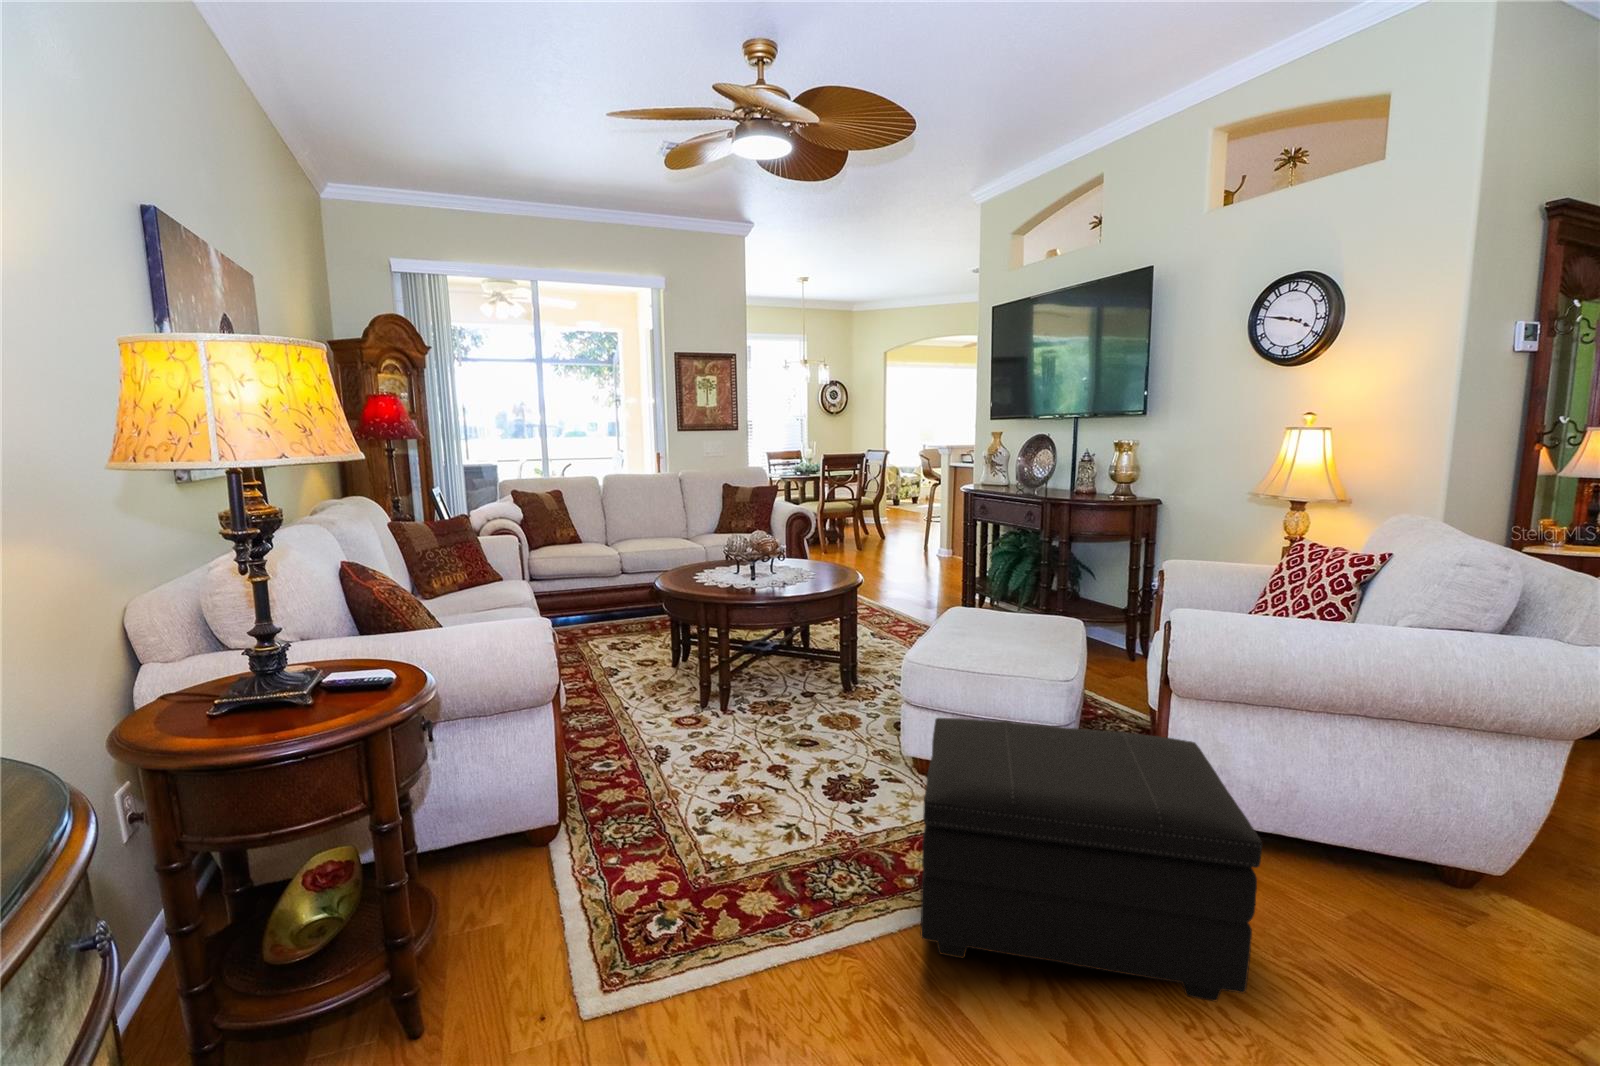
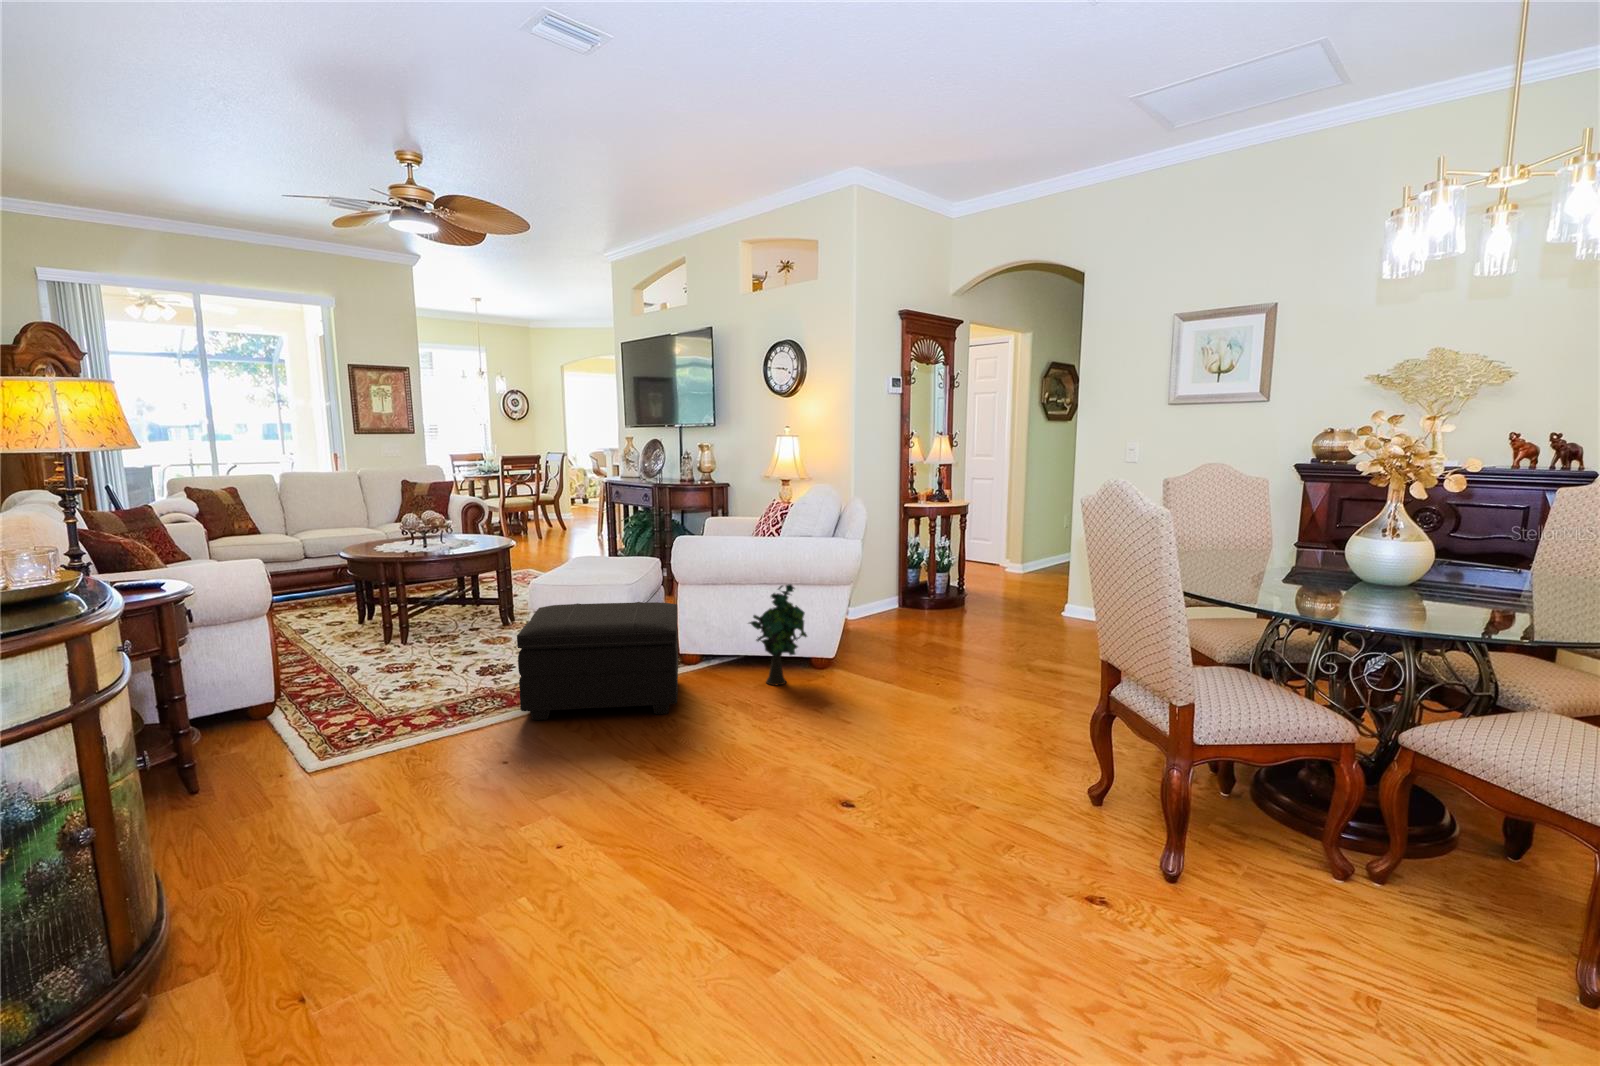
decorative plant: none [1361,735,1528,953] -> present [749,584,807,685]

